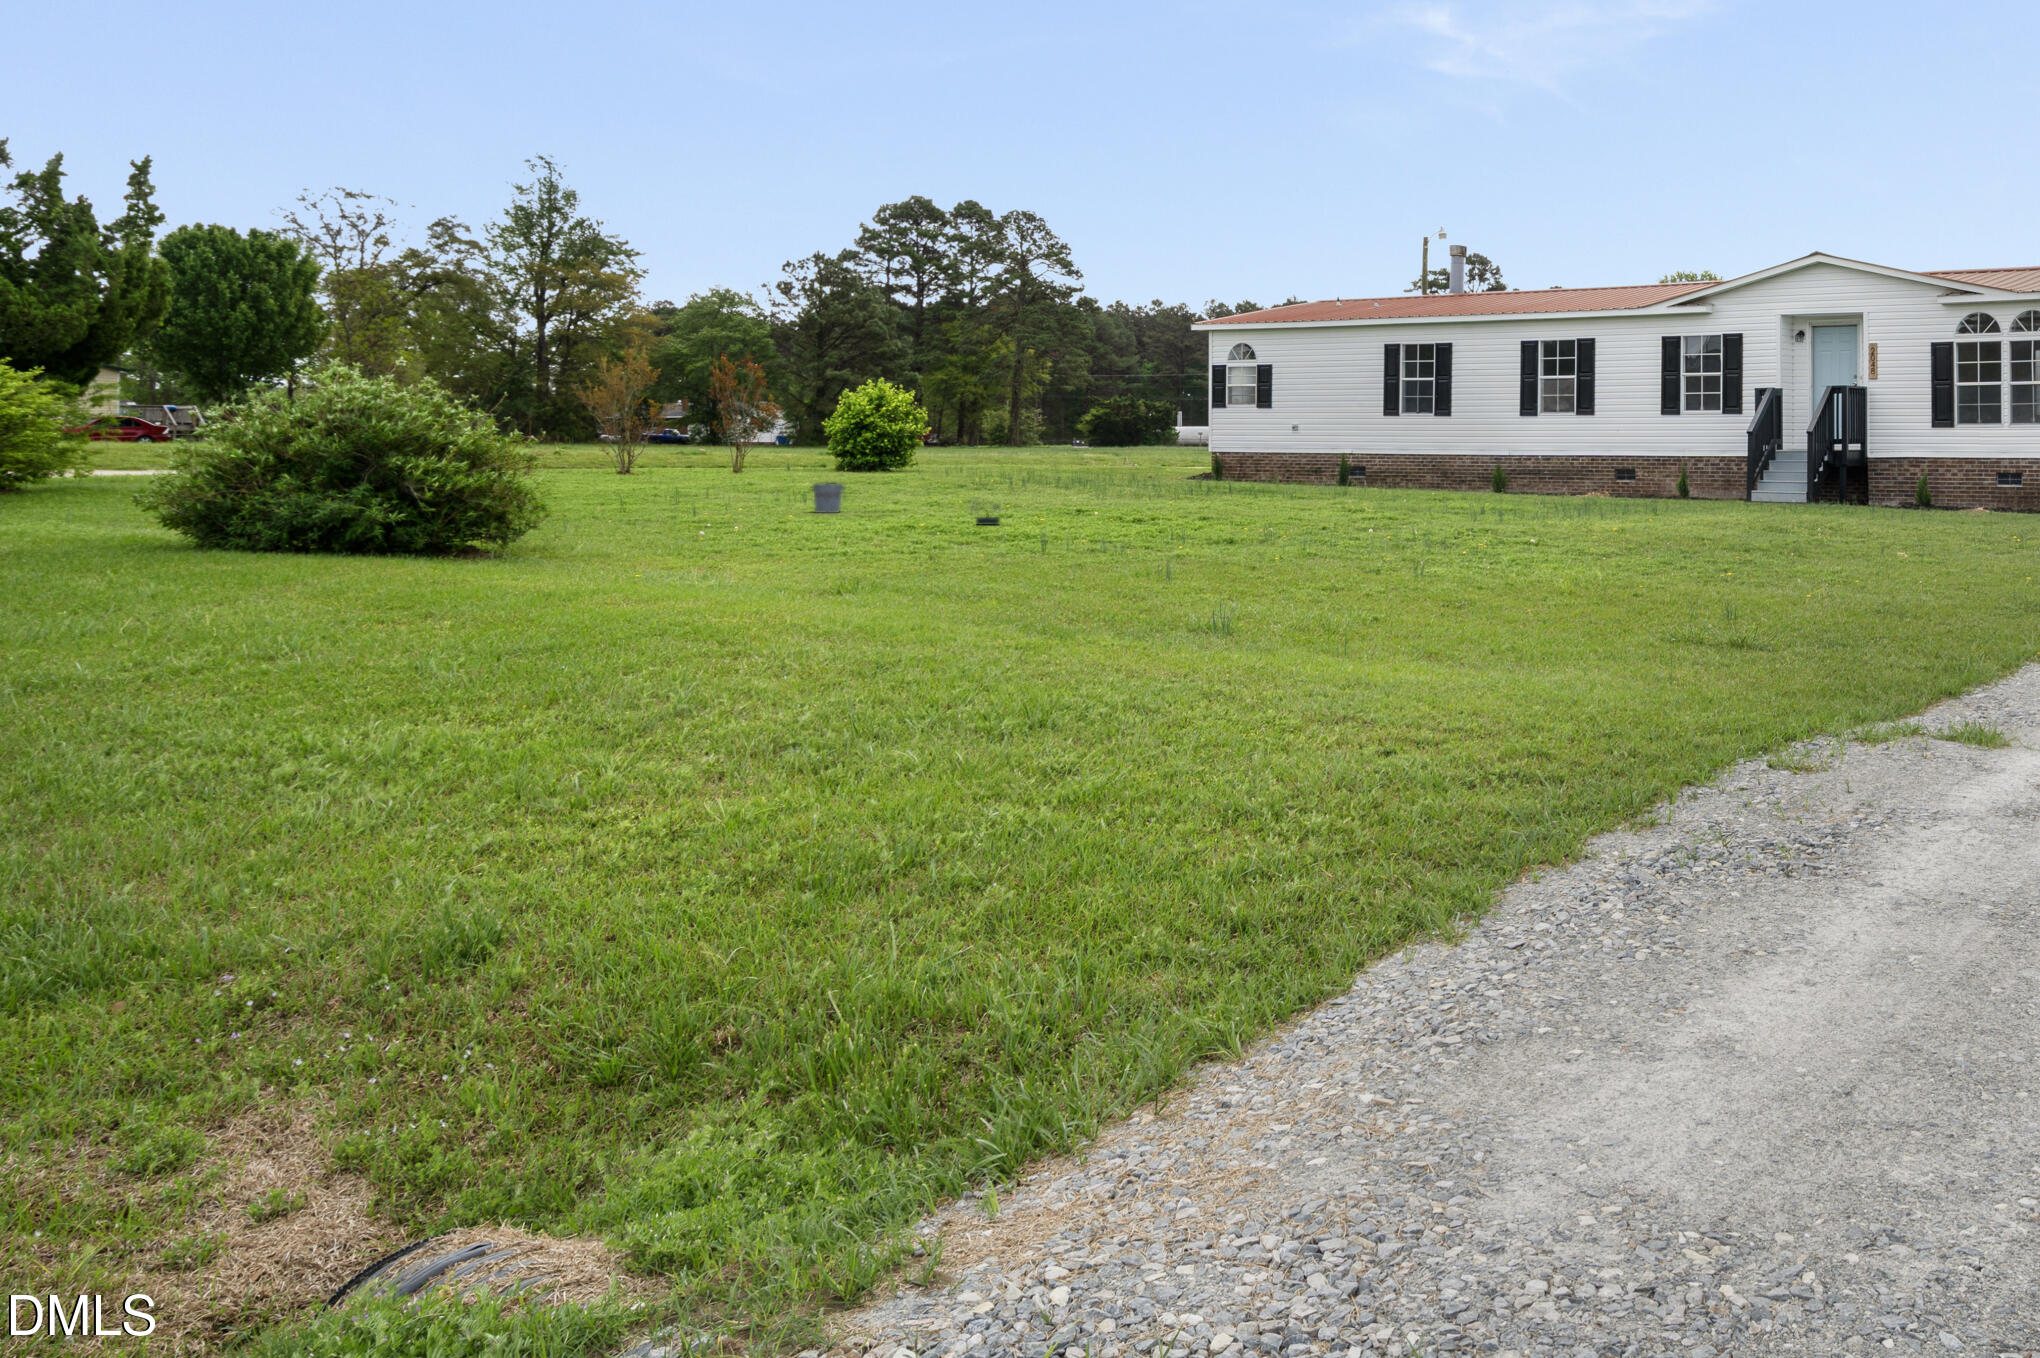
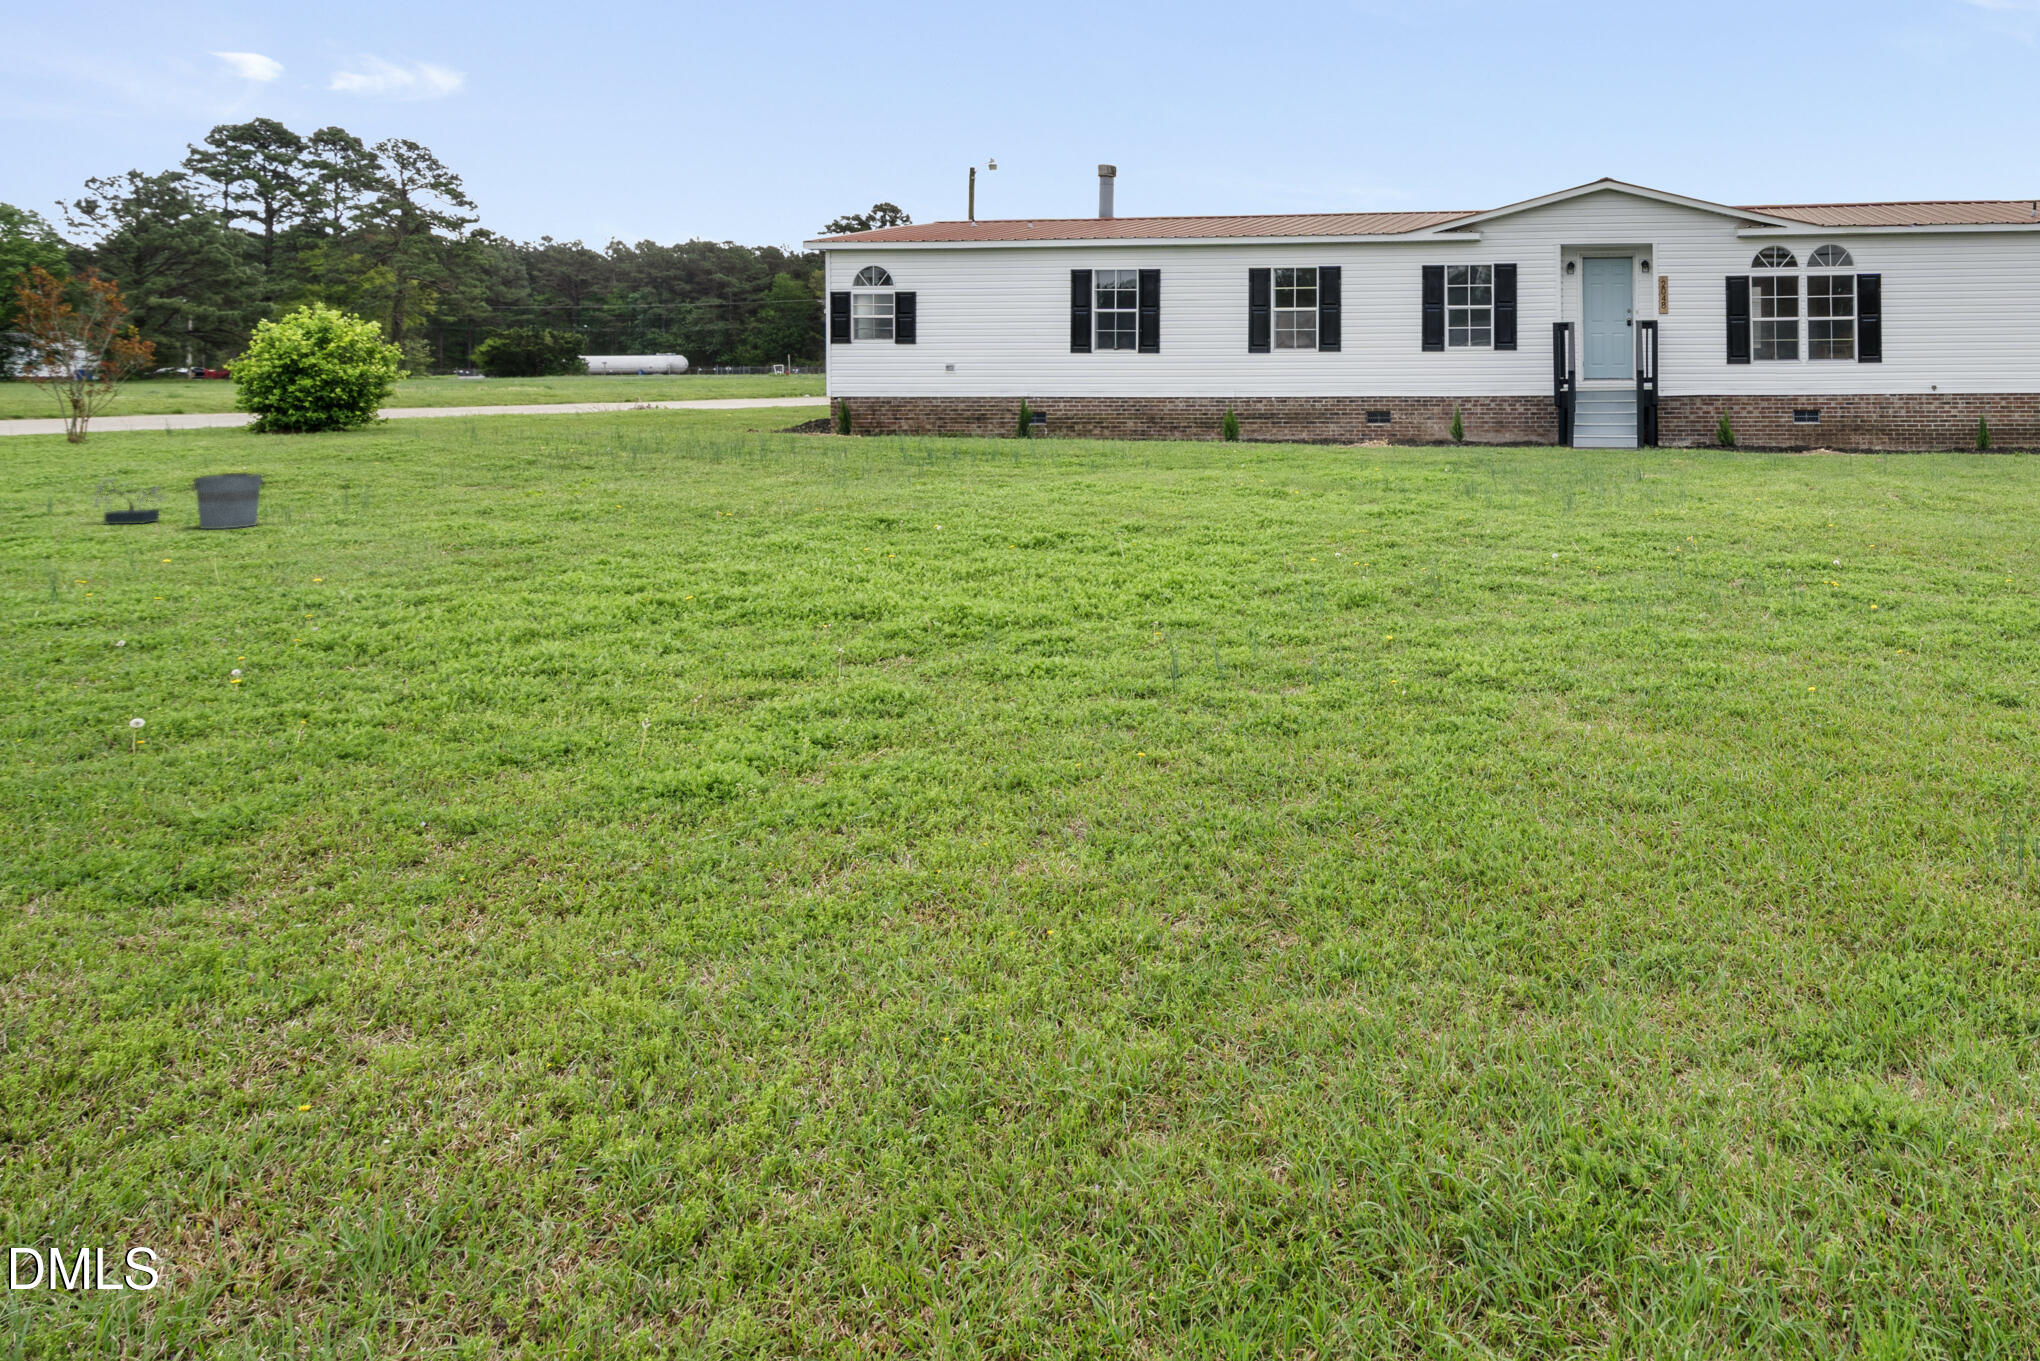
decorative plant: present [971,497,1000,525] -> present [94,480,167,525]

